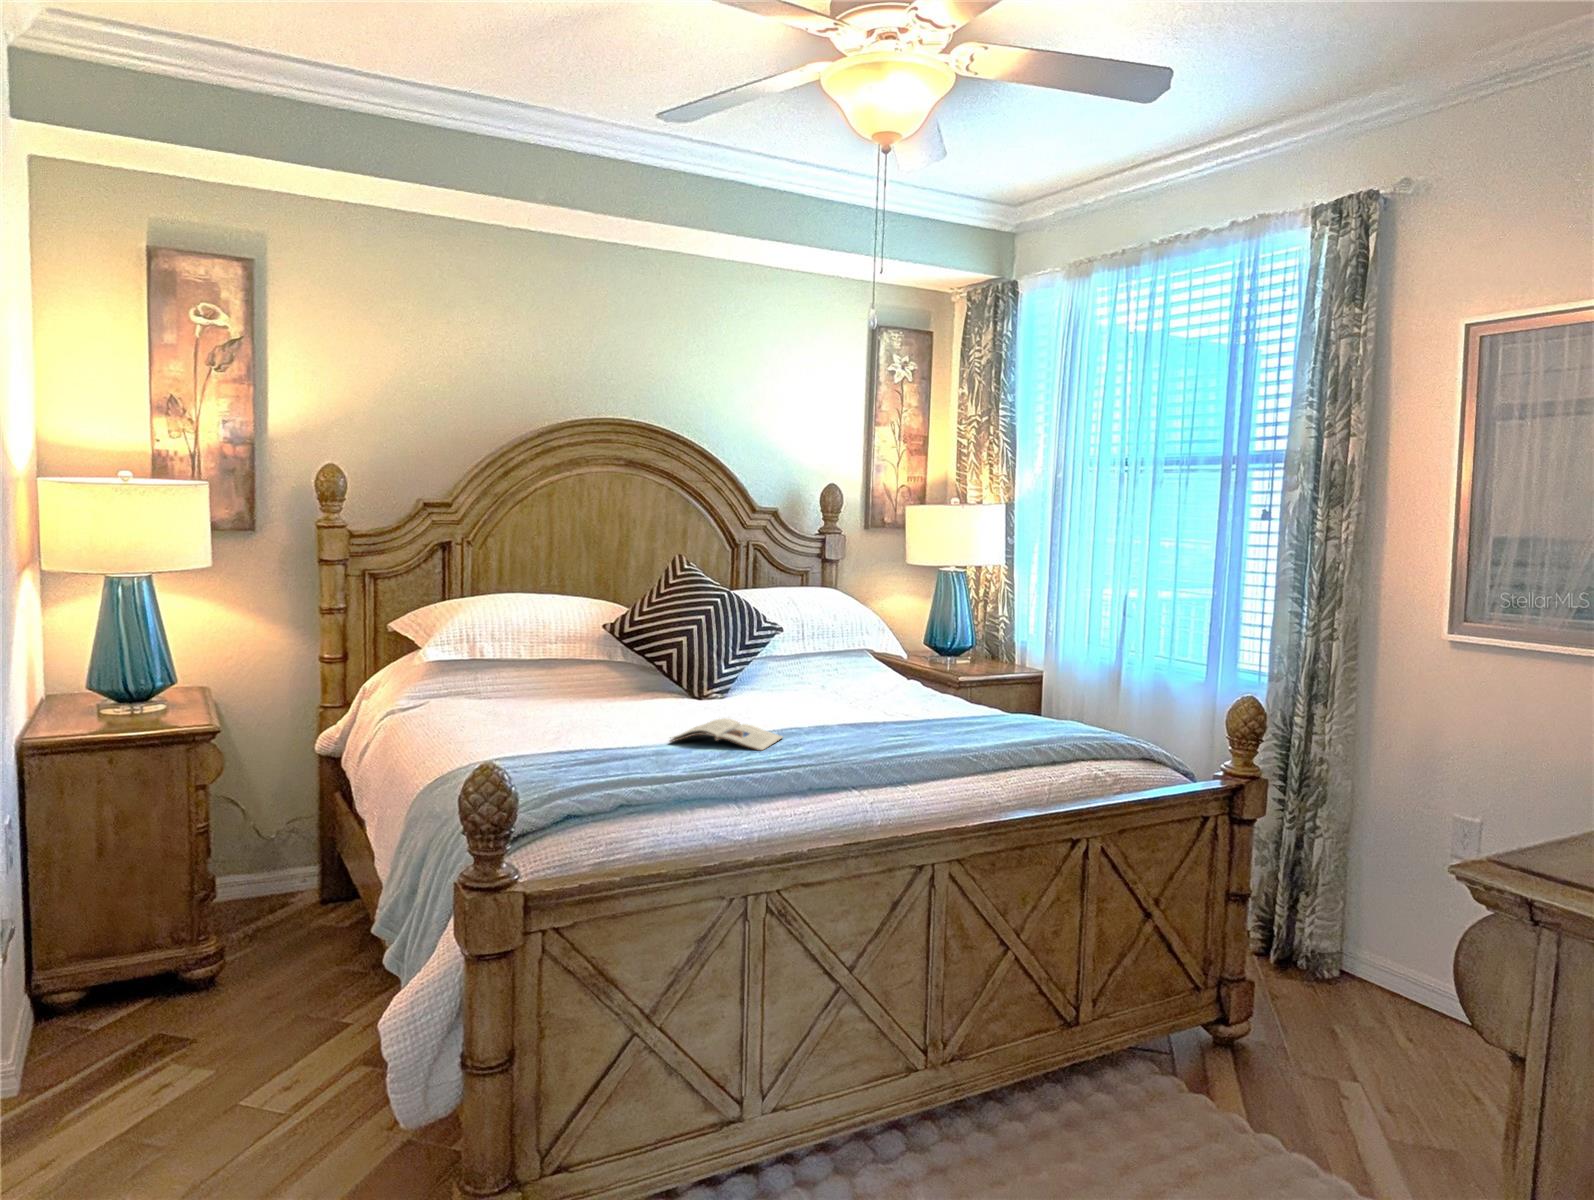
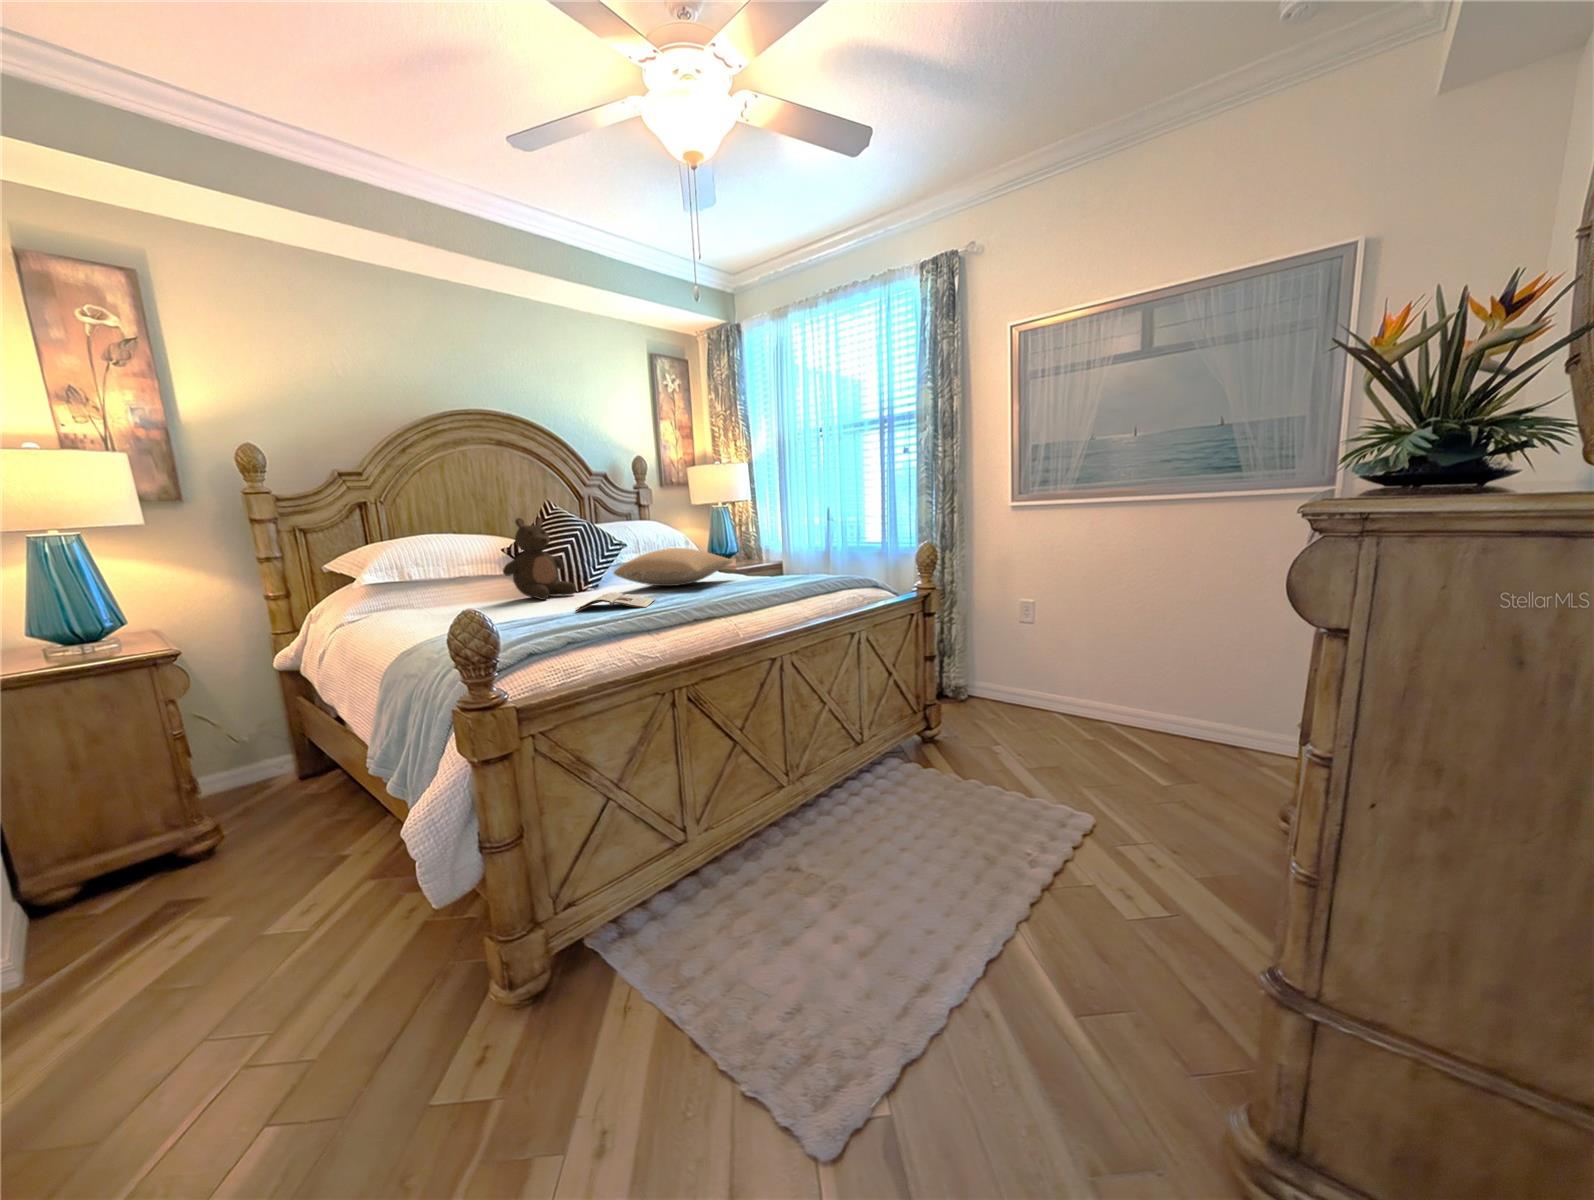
stuffed bear: none [595,589,689,711] -> present [503,517,576,600]
pillow: none [742,653,927,713] -> present [614,548,732,586]

